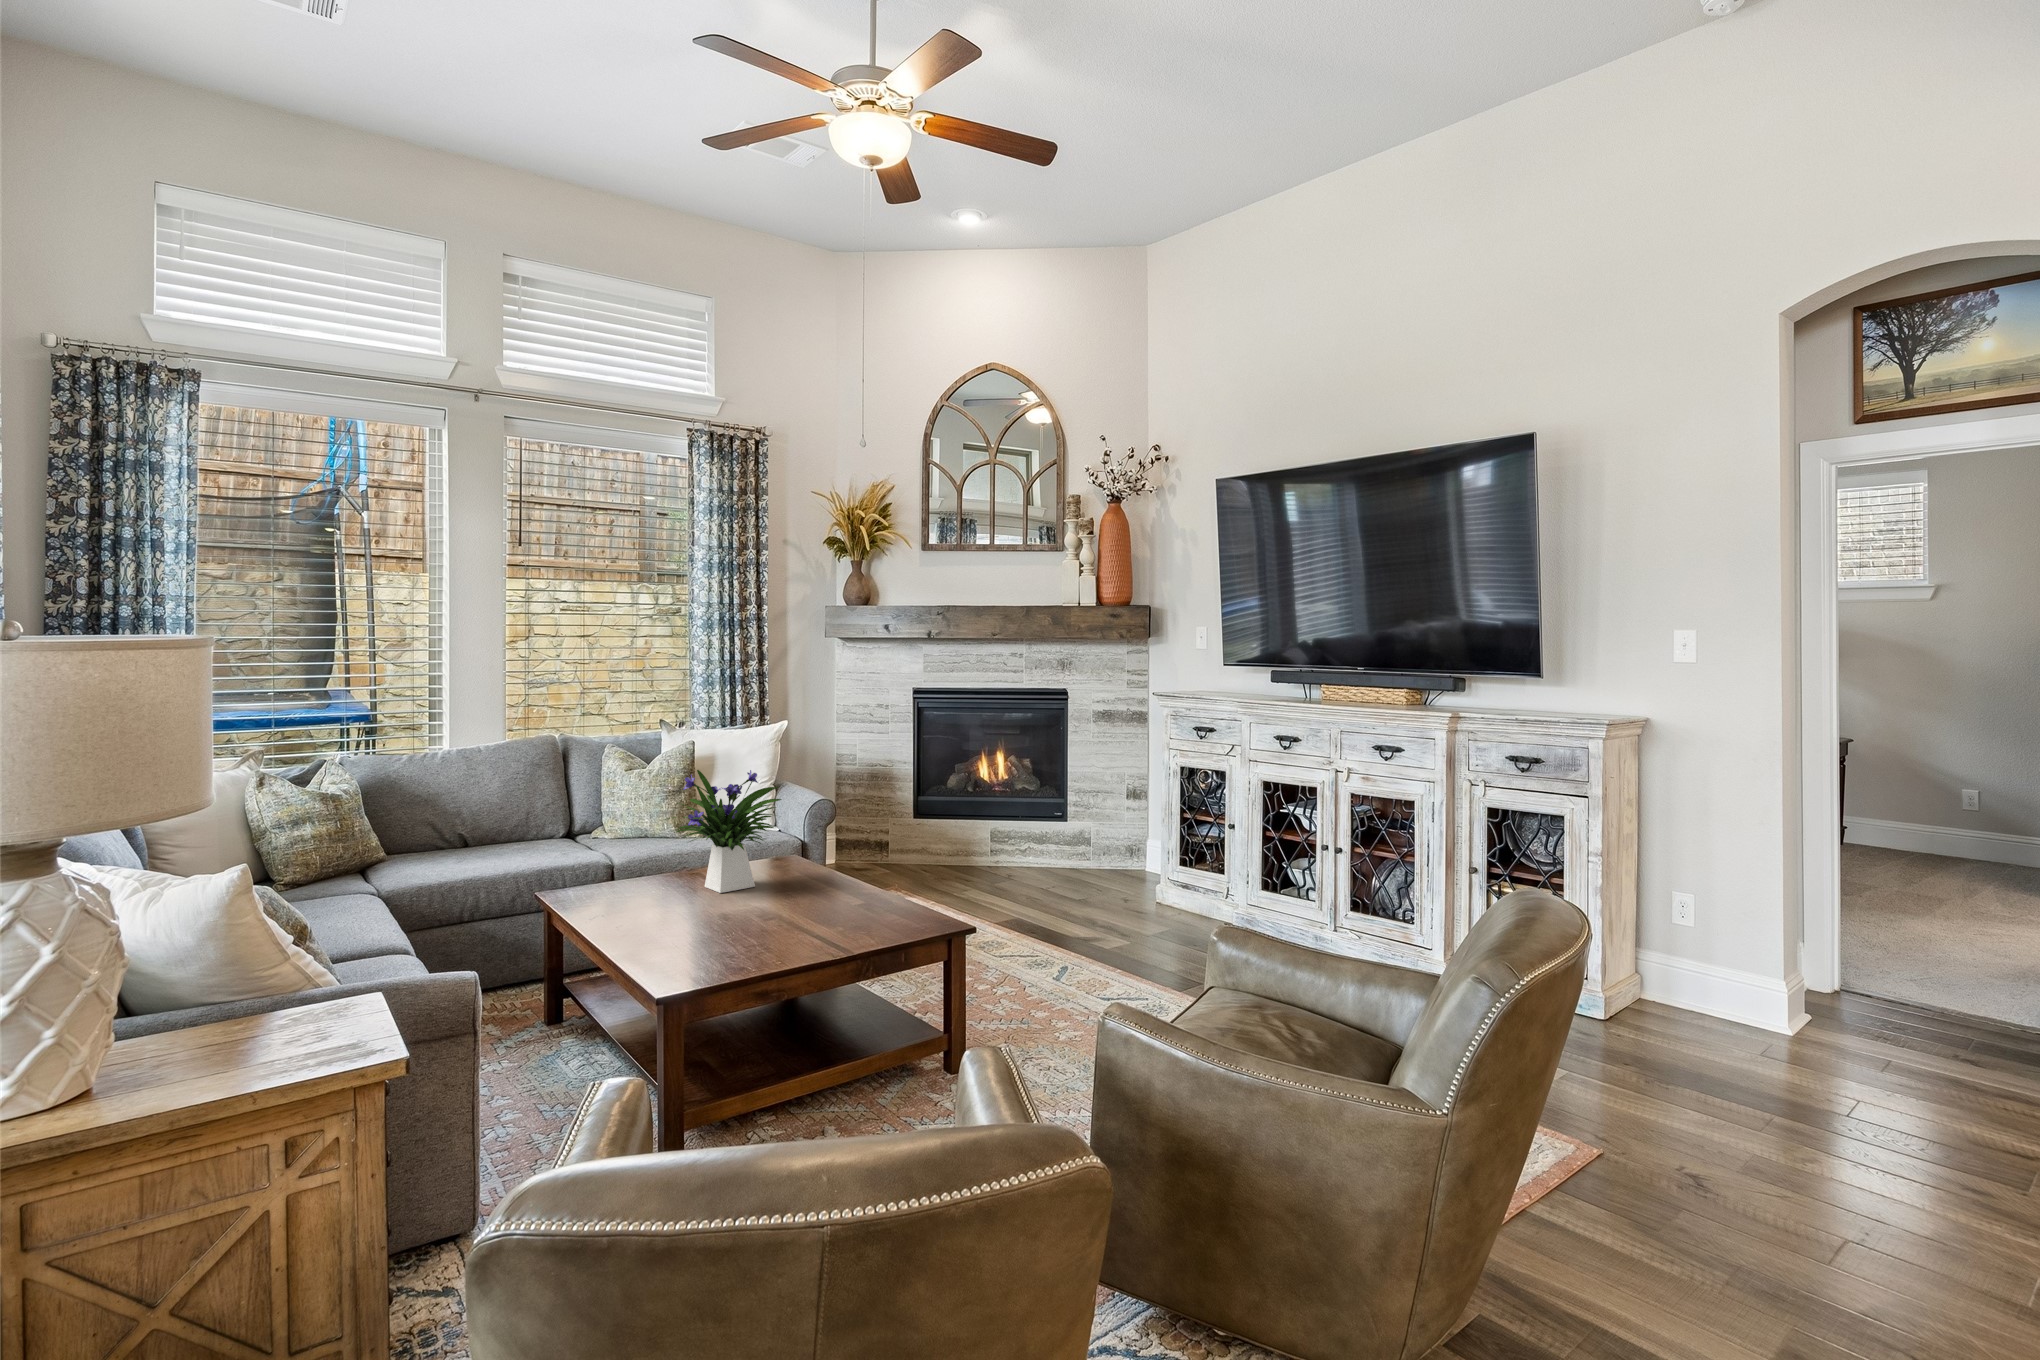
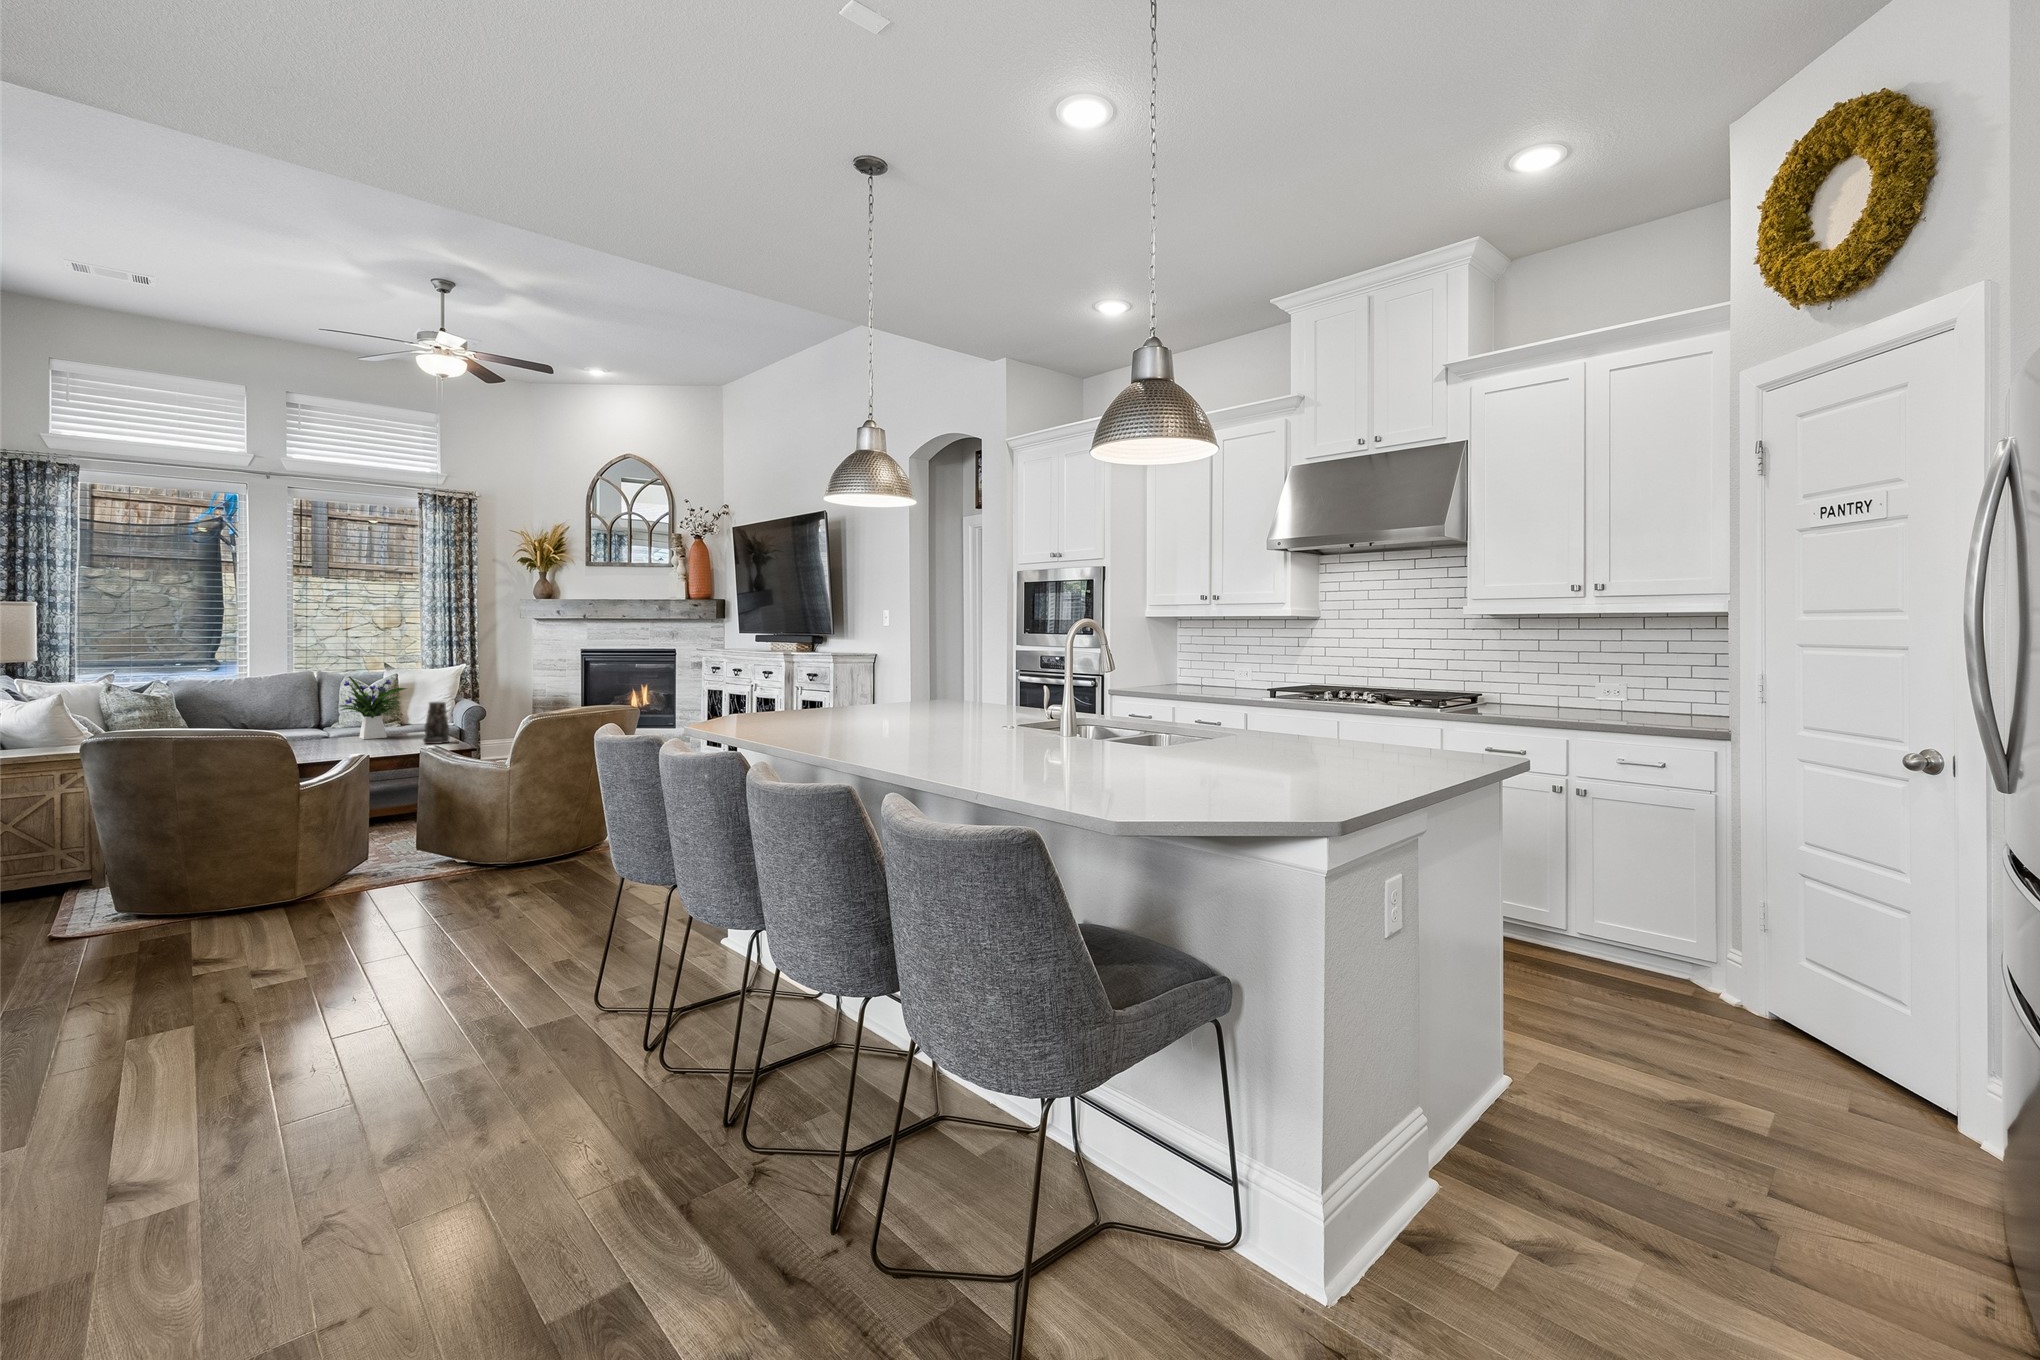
vase: none [863,828,907,920] -> present [423,702,450,744]

